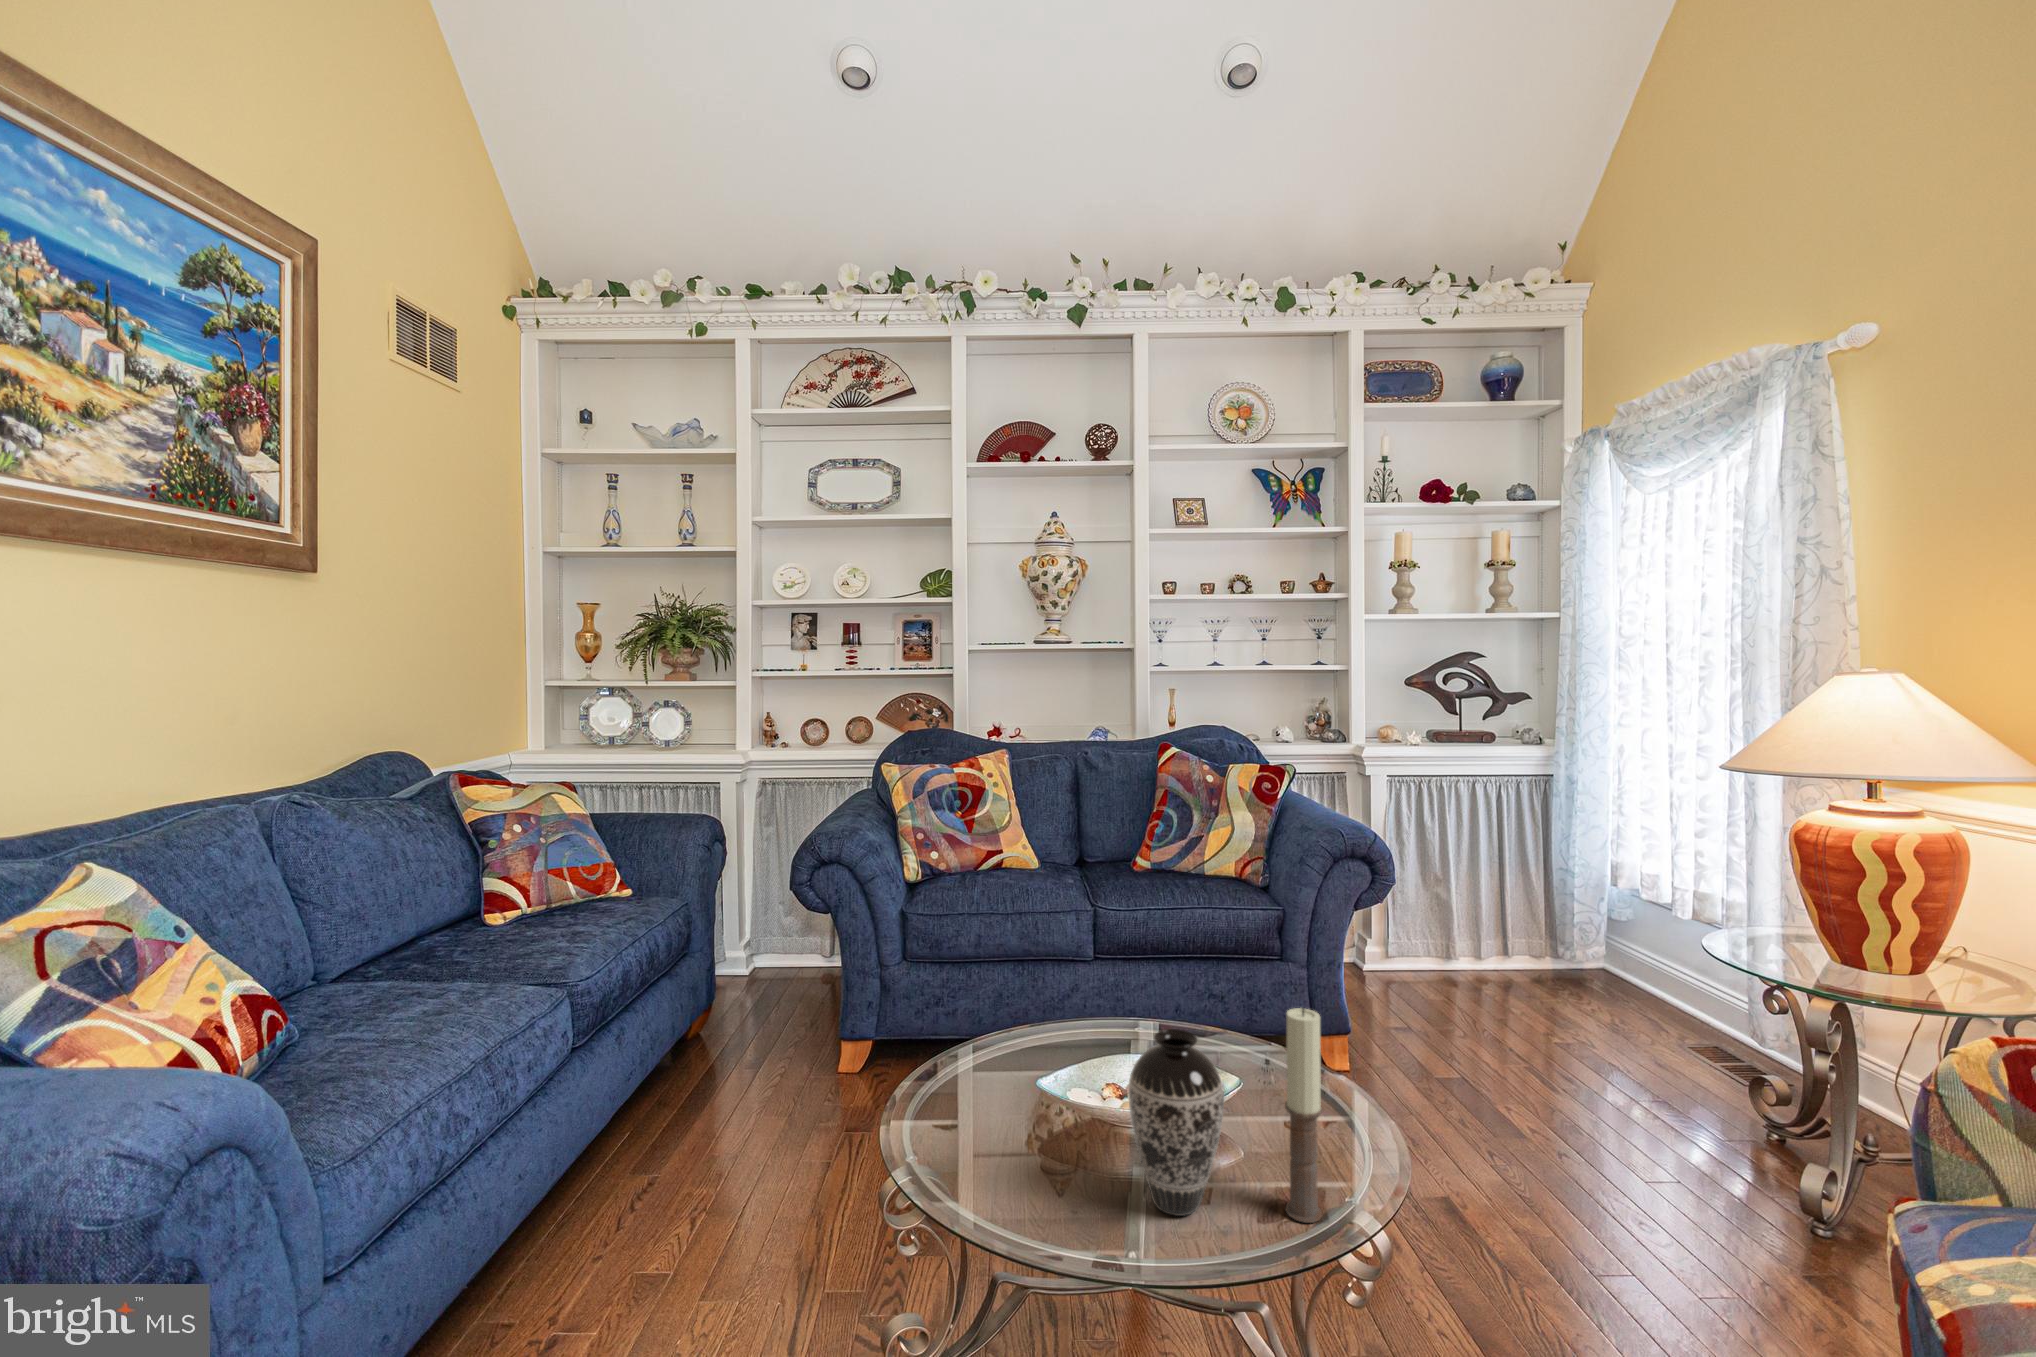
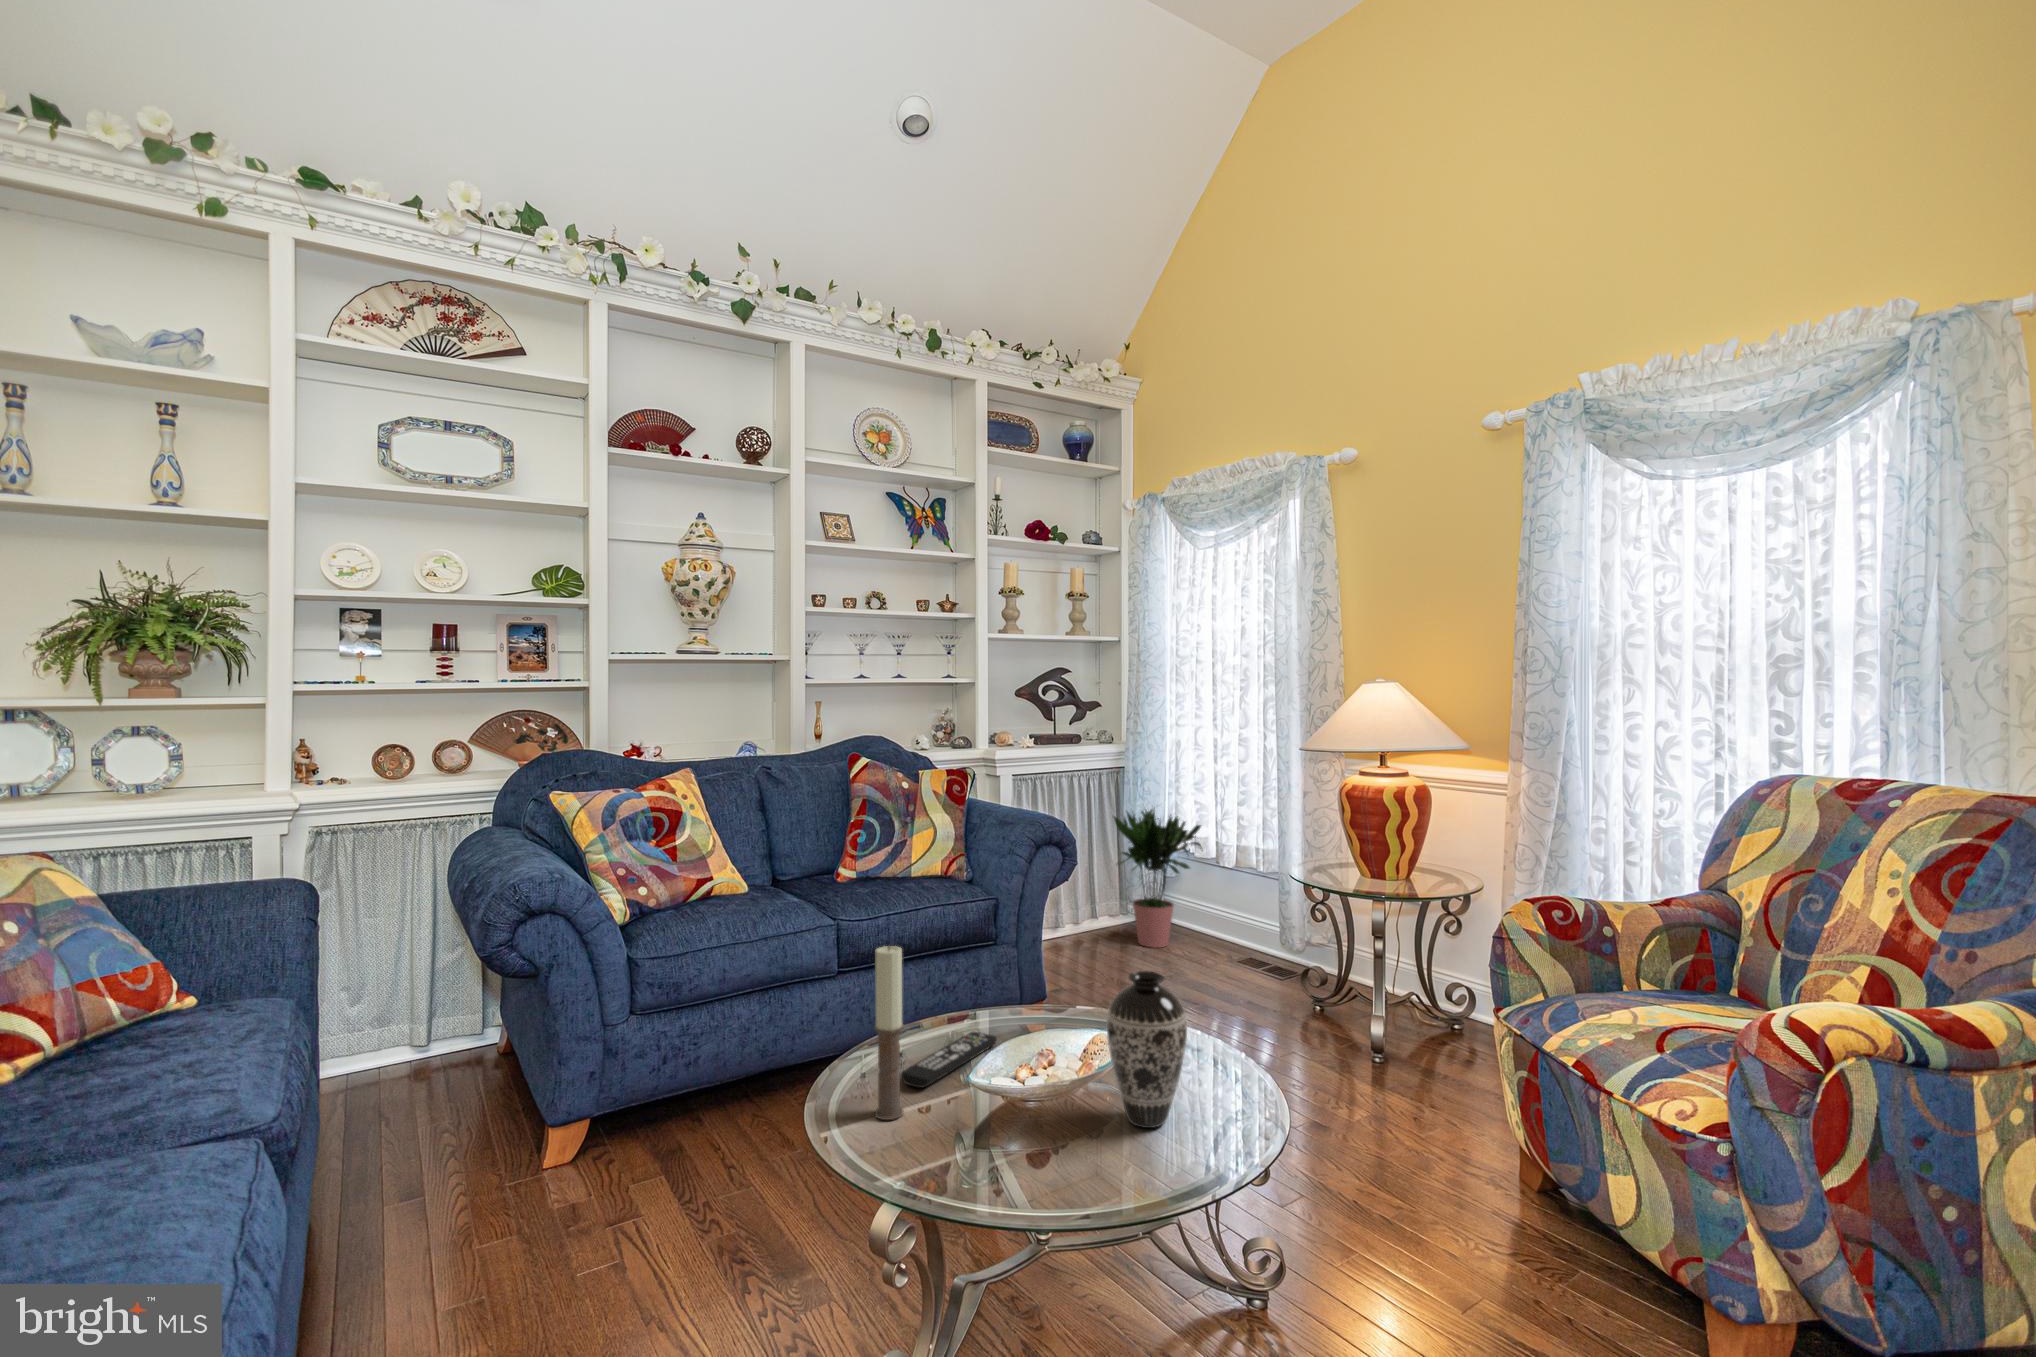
potted plant: none [1508,816,1650,998] -> present [1114,810,1201,948]
candle: present [1285,1008,1322,1223] -> present [874,945,904,1120]
remote control: none [989,1050,1117,1095] -> present [901,1032,997,1088]

